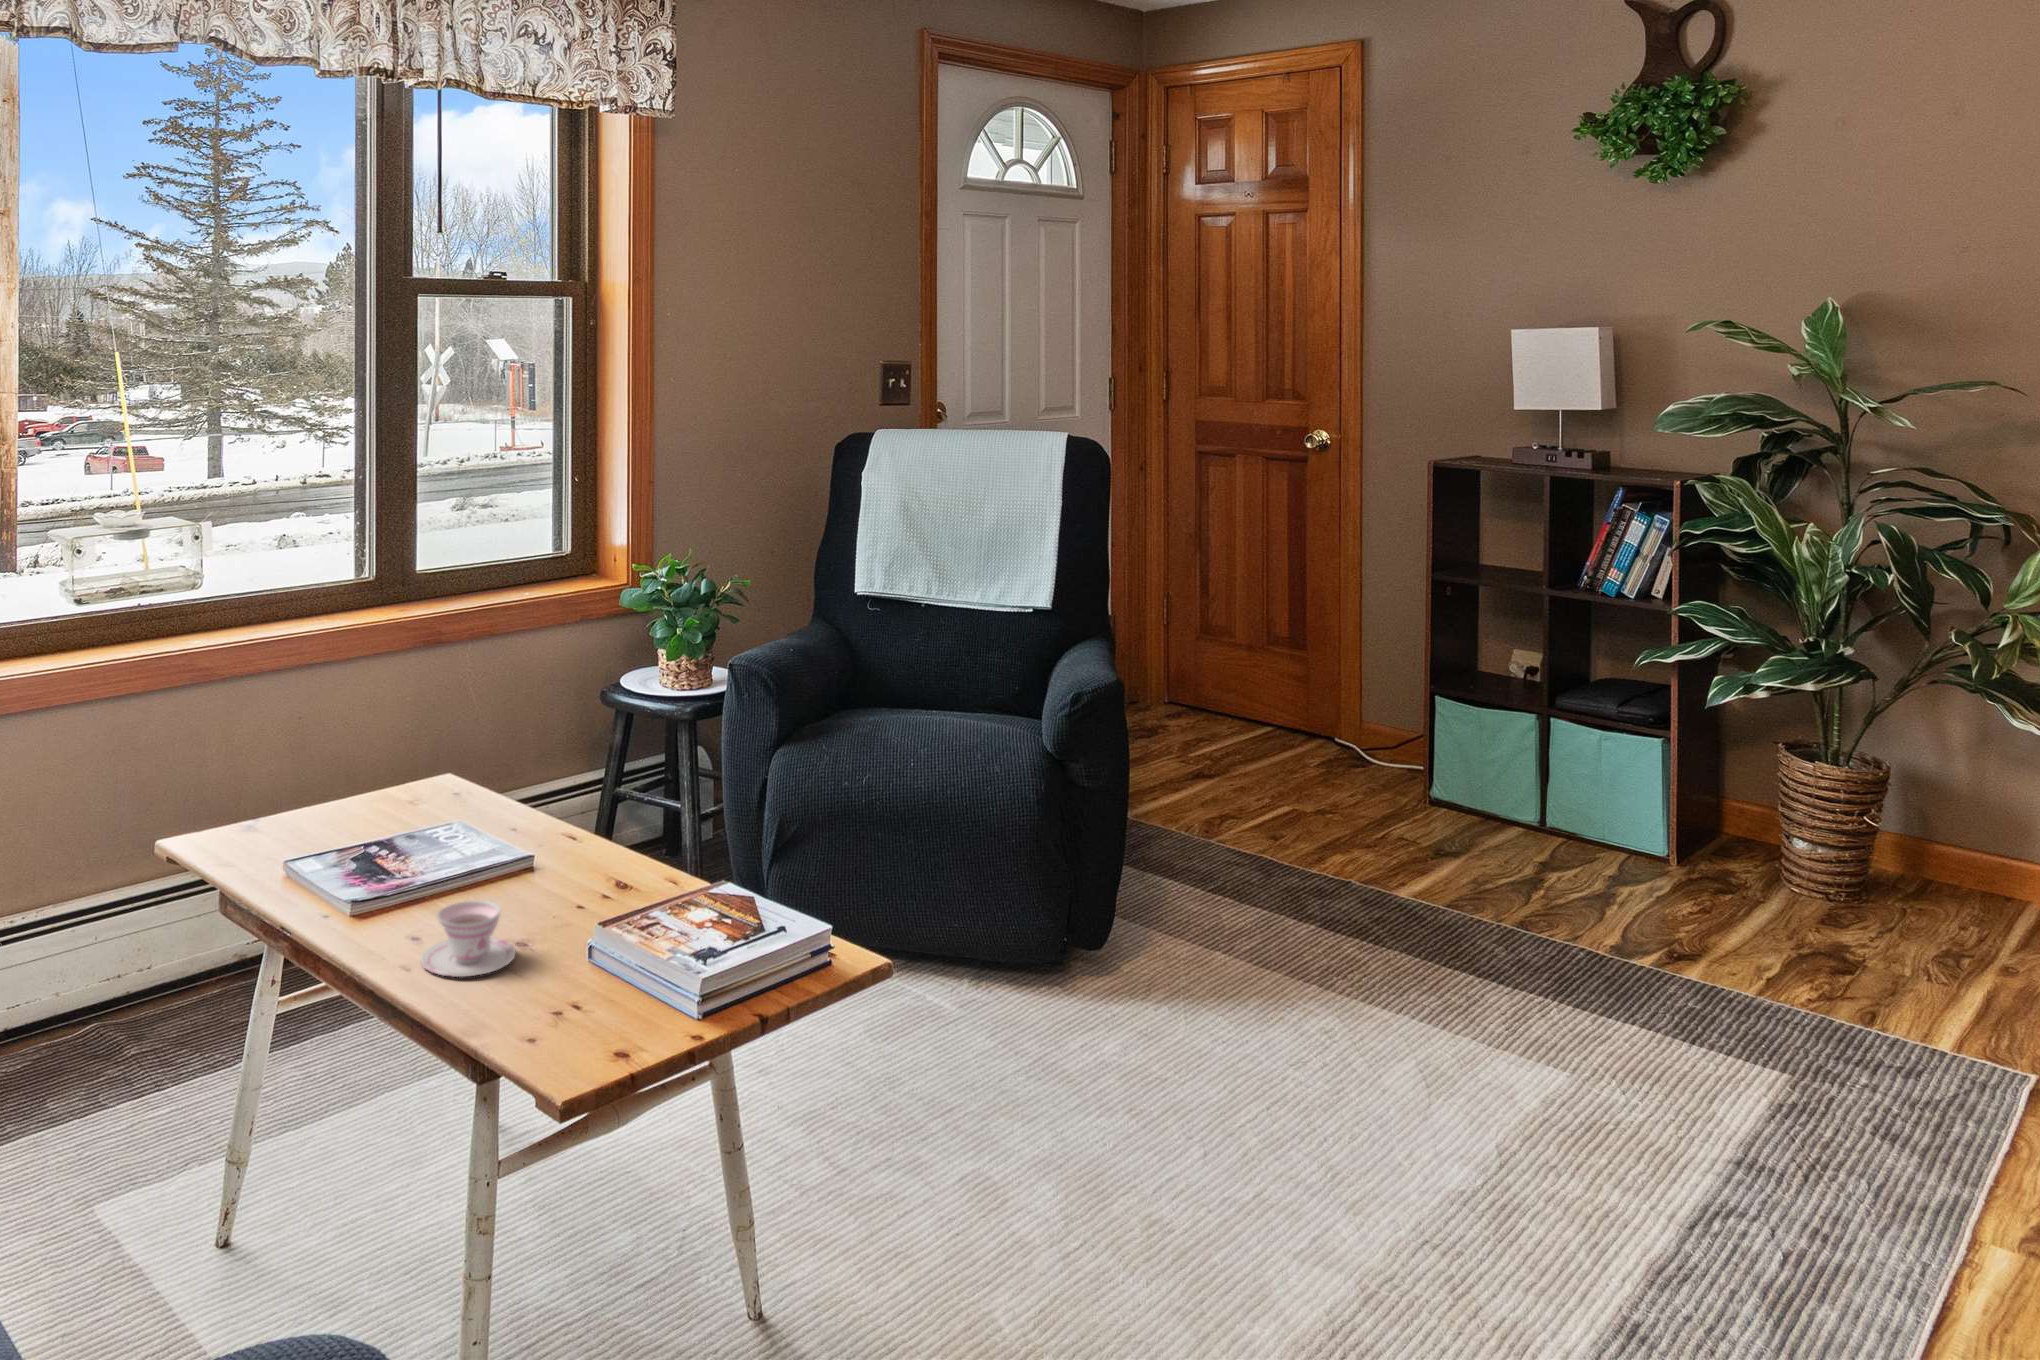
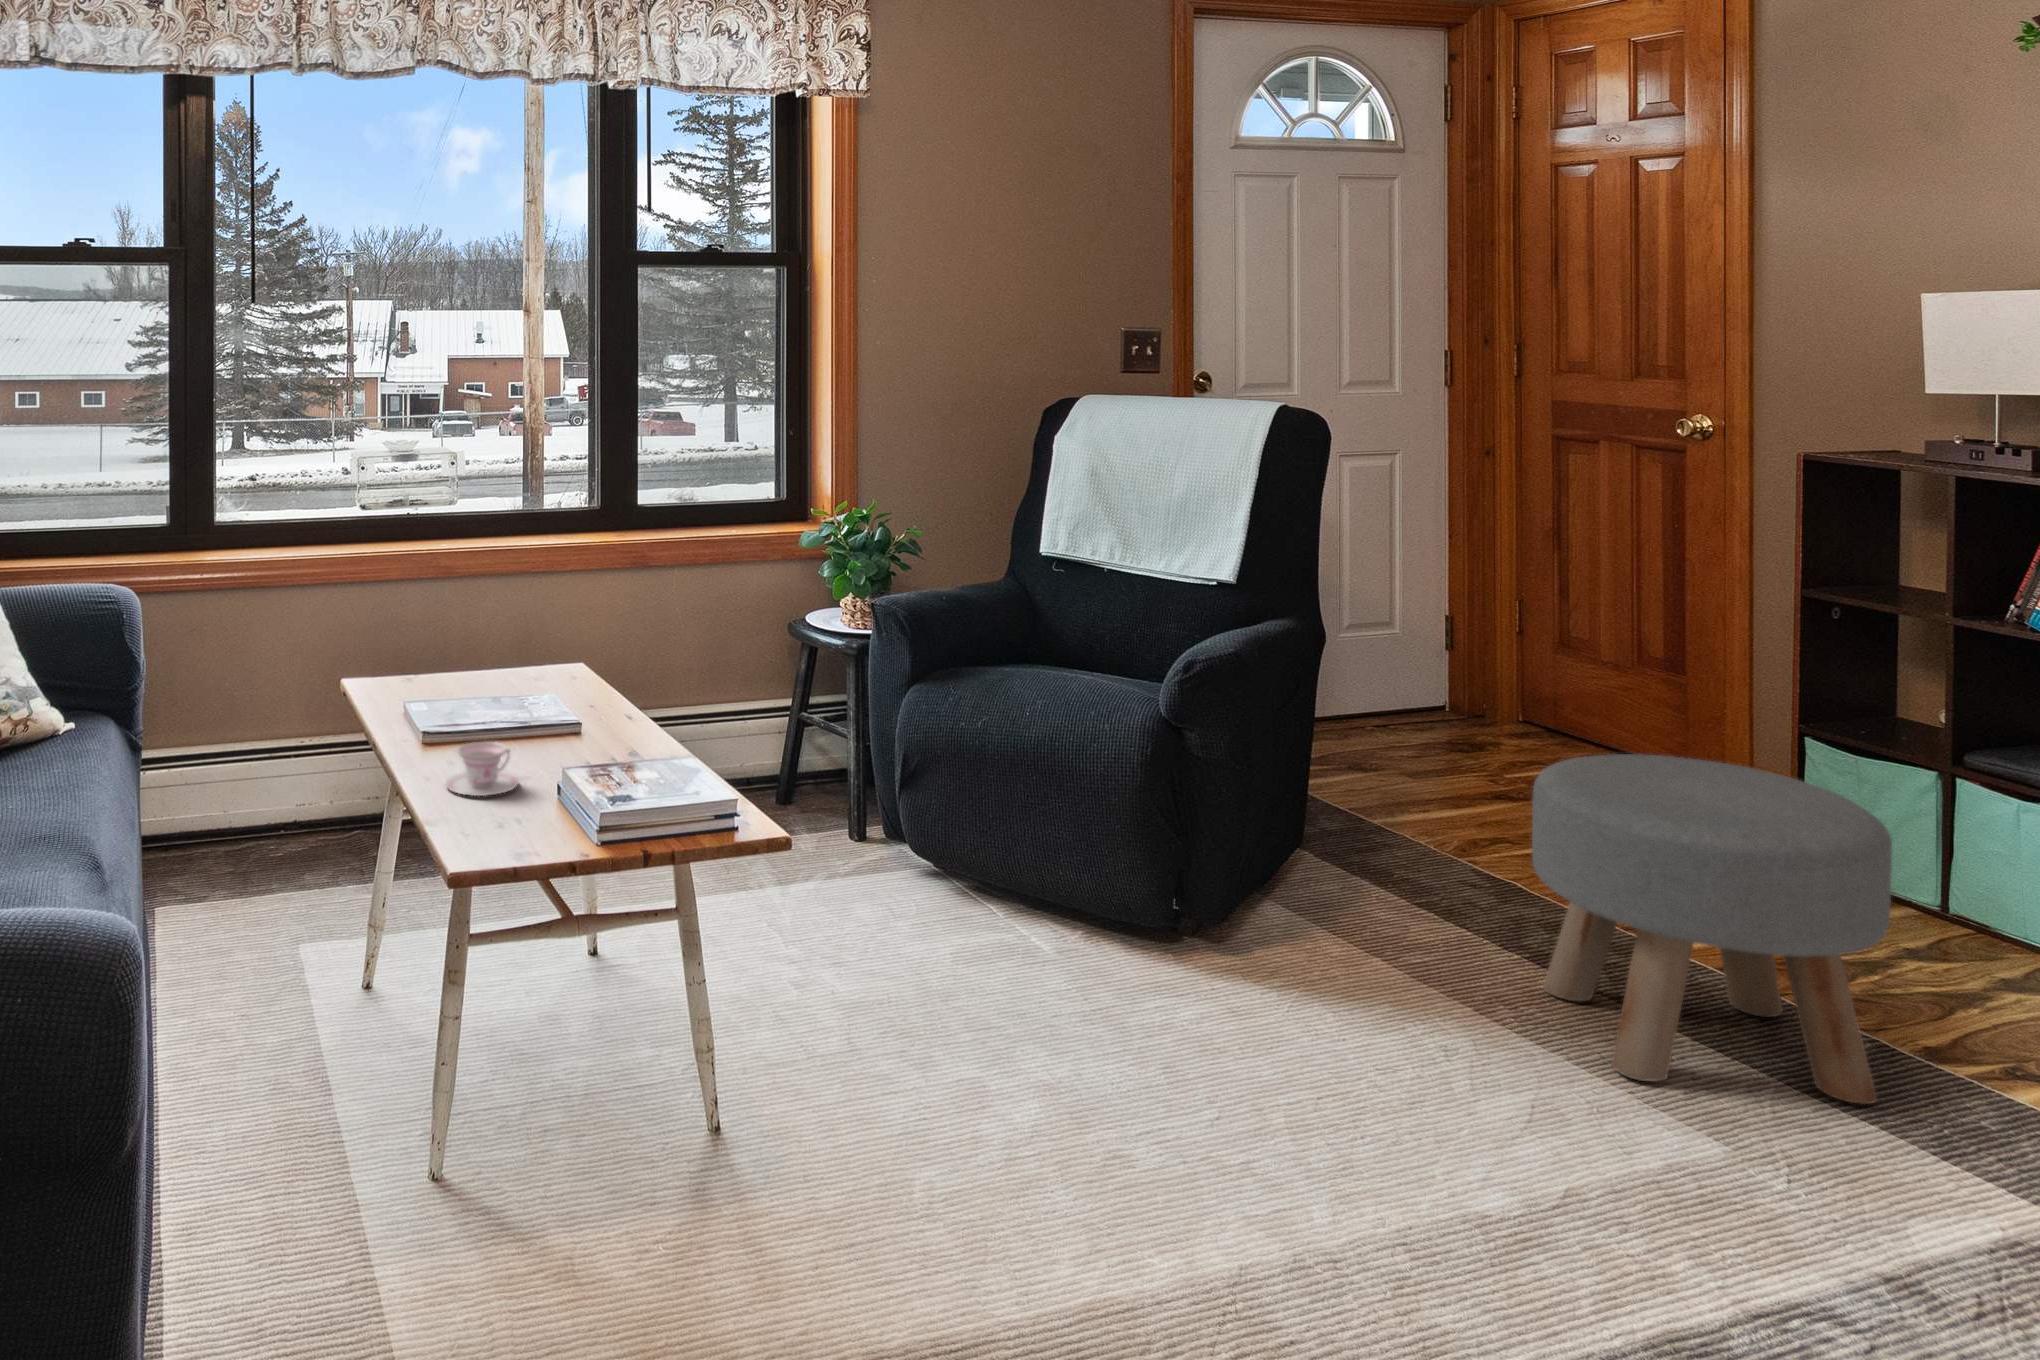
ottoman: none [1360,739,1636,1034] -> present [1532,754,1892,1104]

